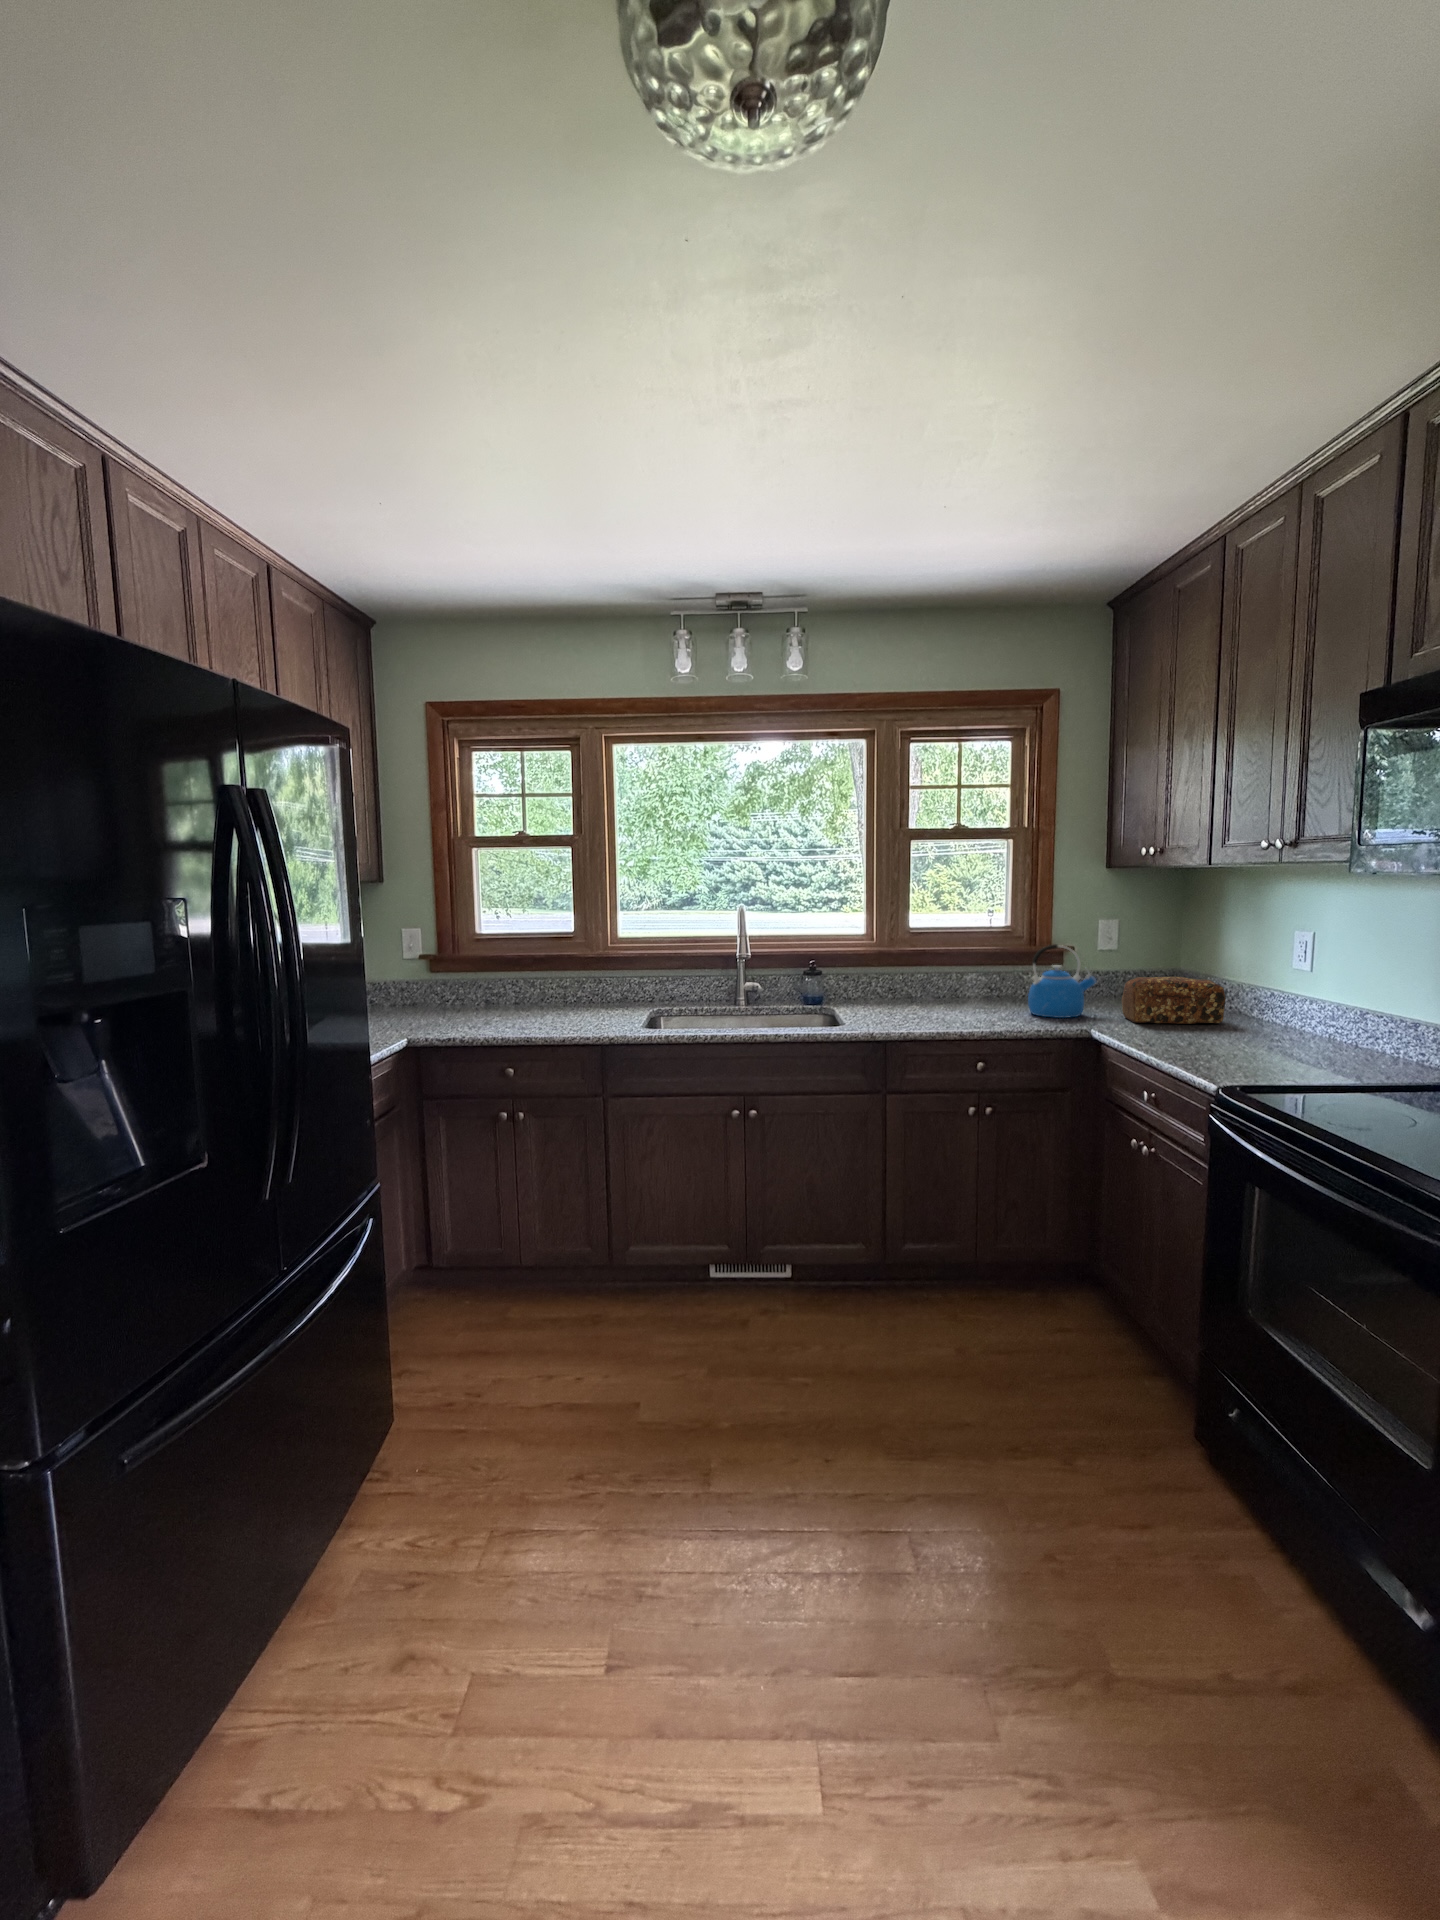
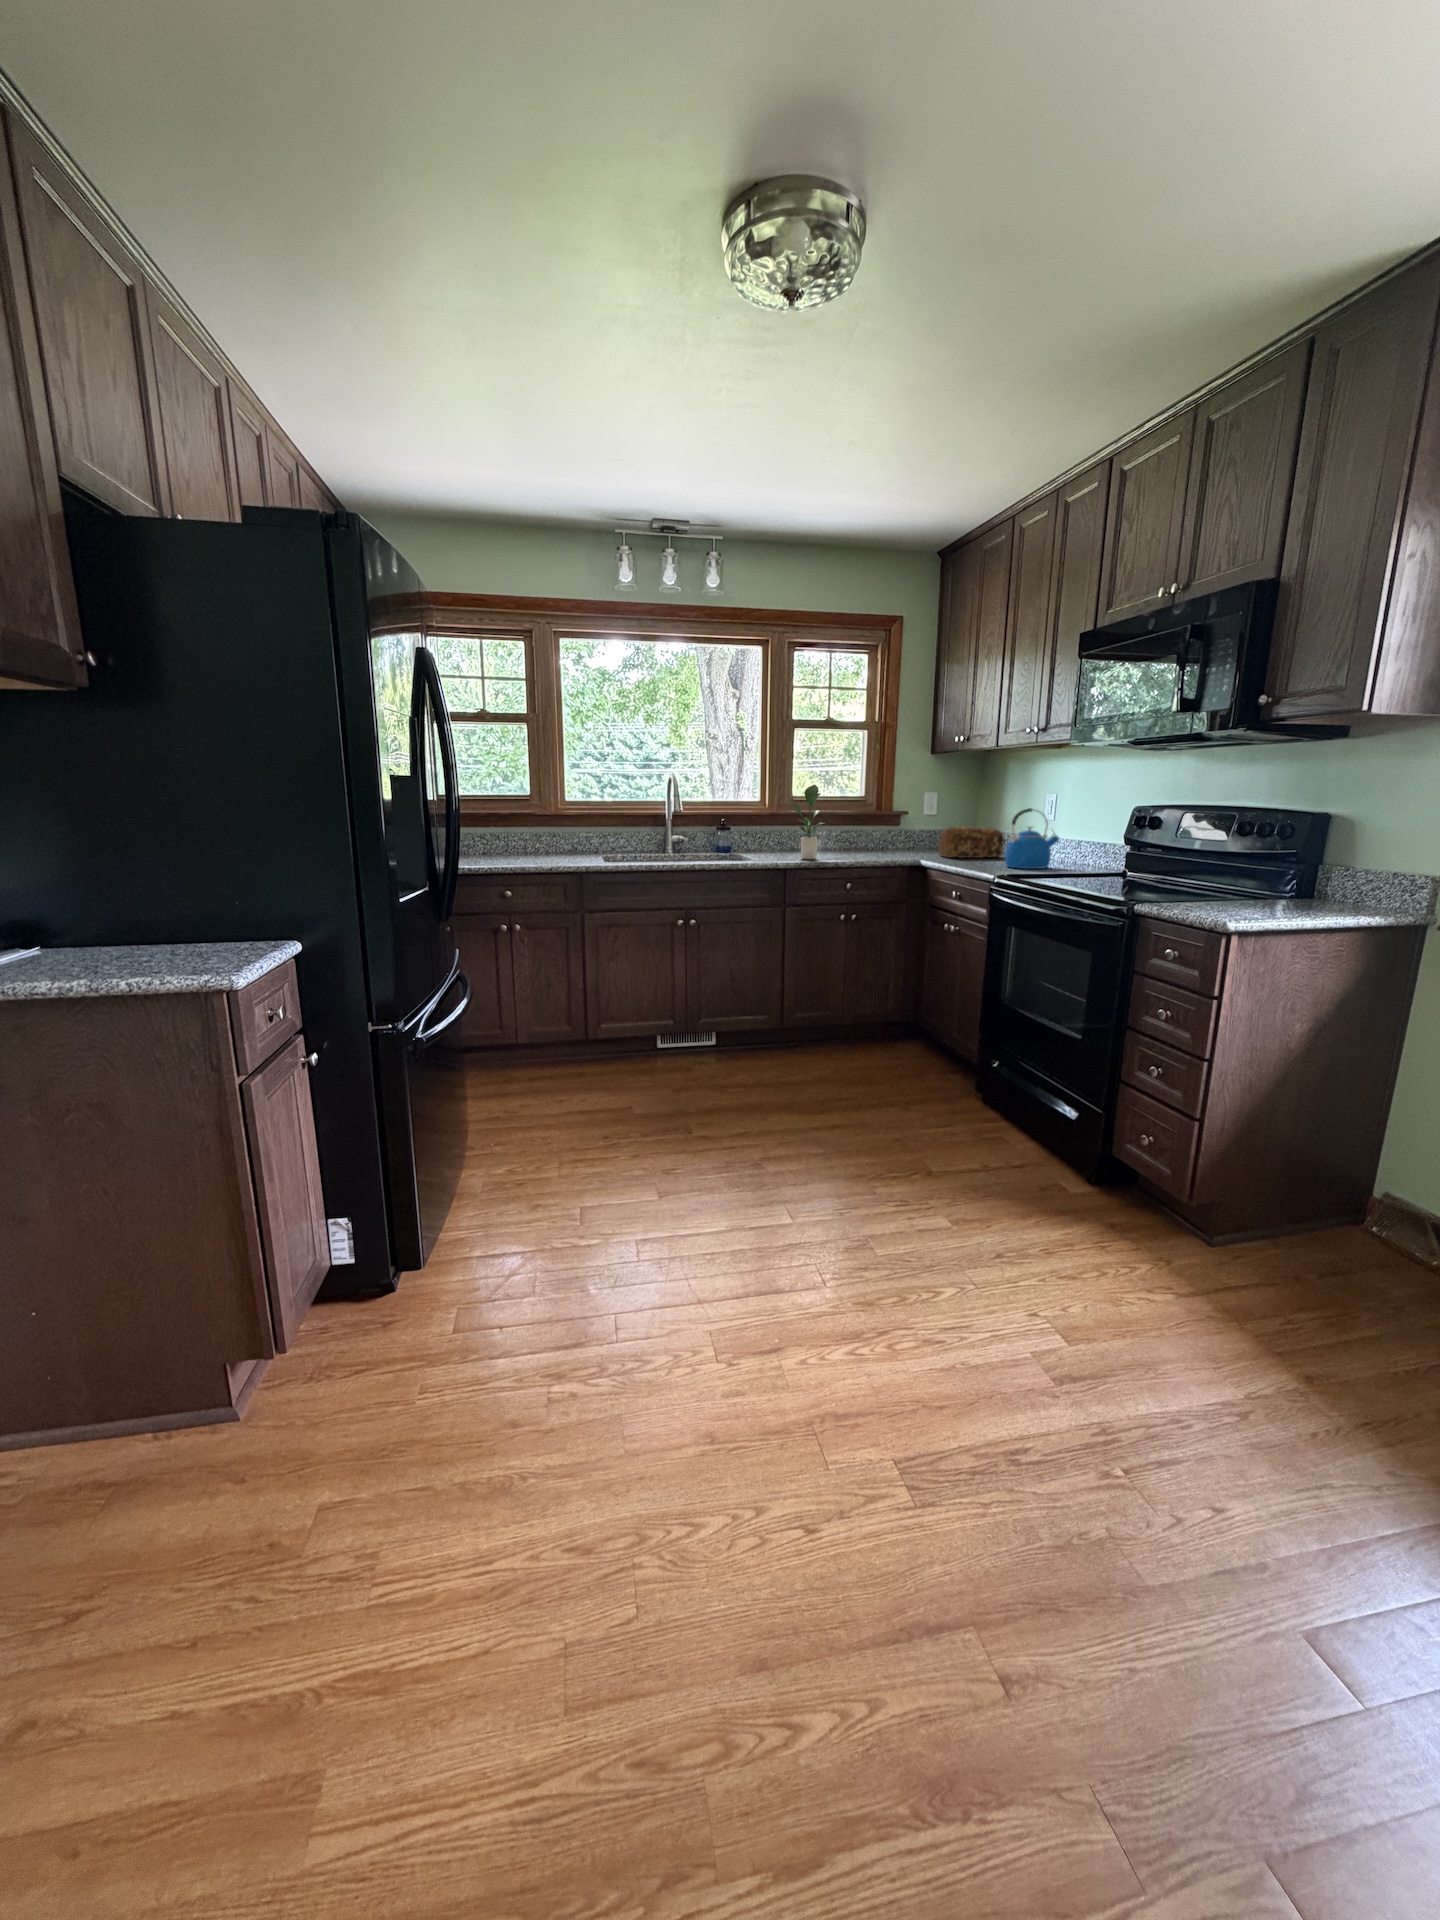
potted plant: none [899,919,950,1023] -> present [791,785,824,859]
kettle: present [1028,944,1097,1018] -> present [1005,808,1059,869]

